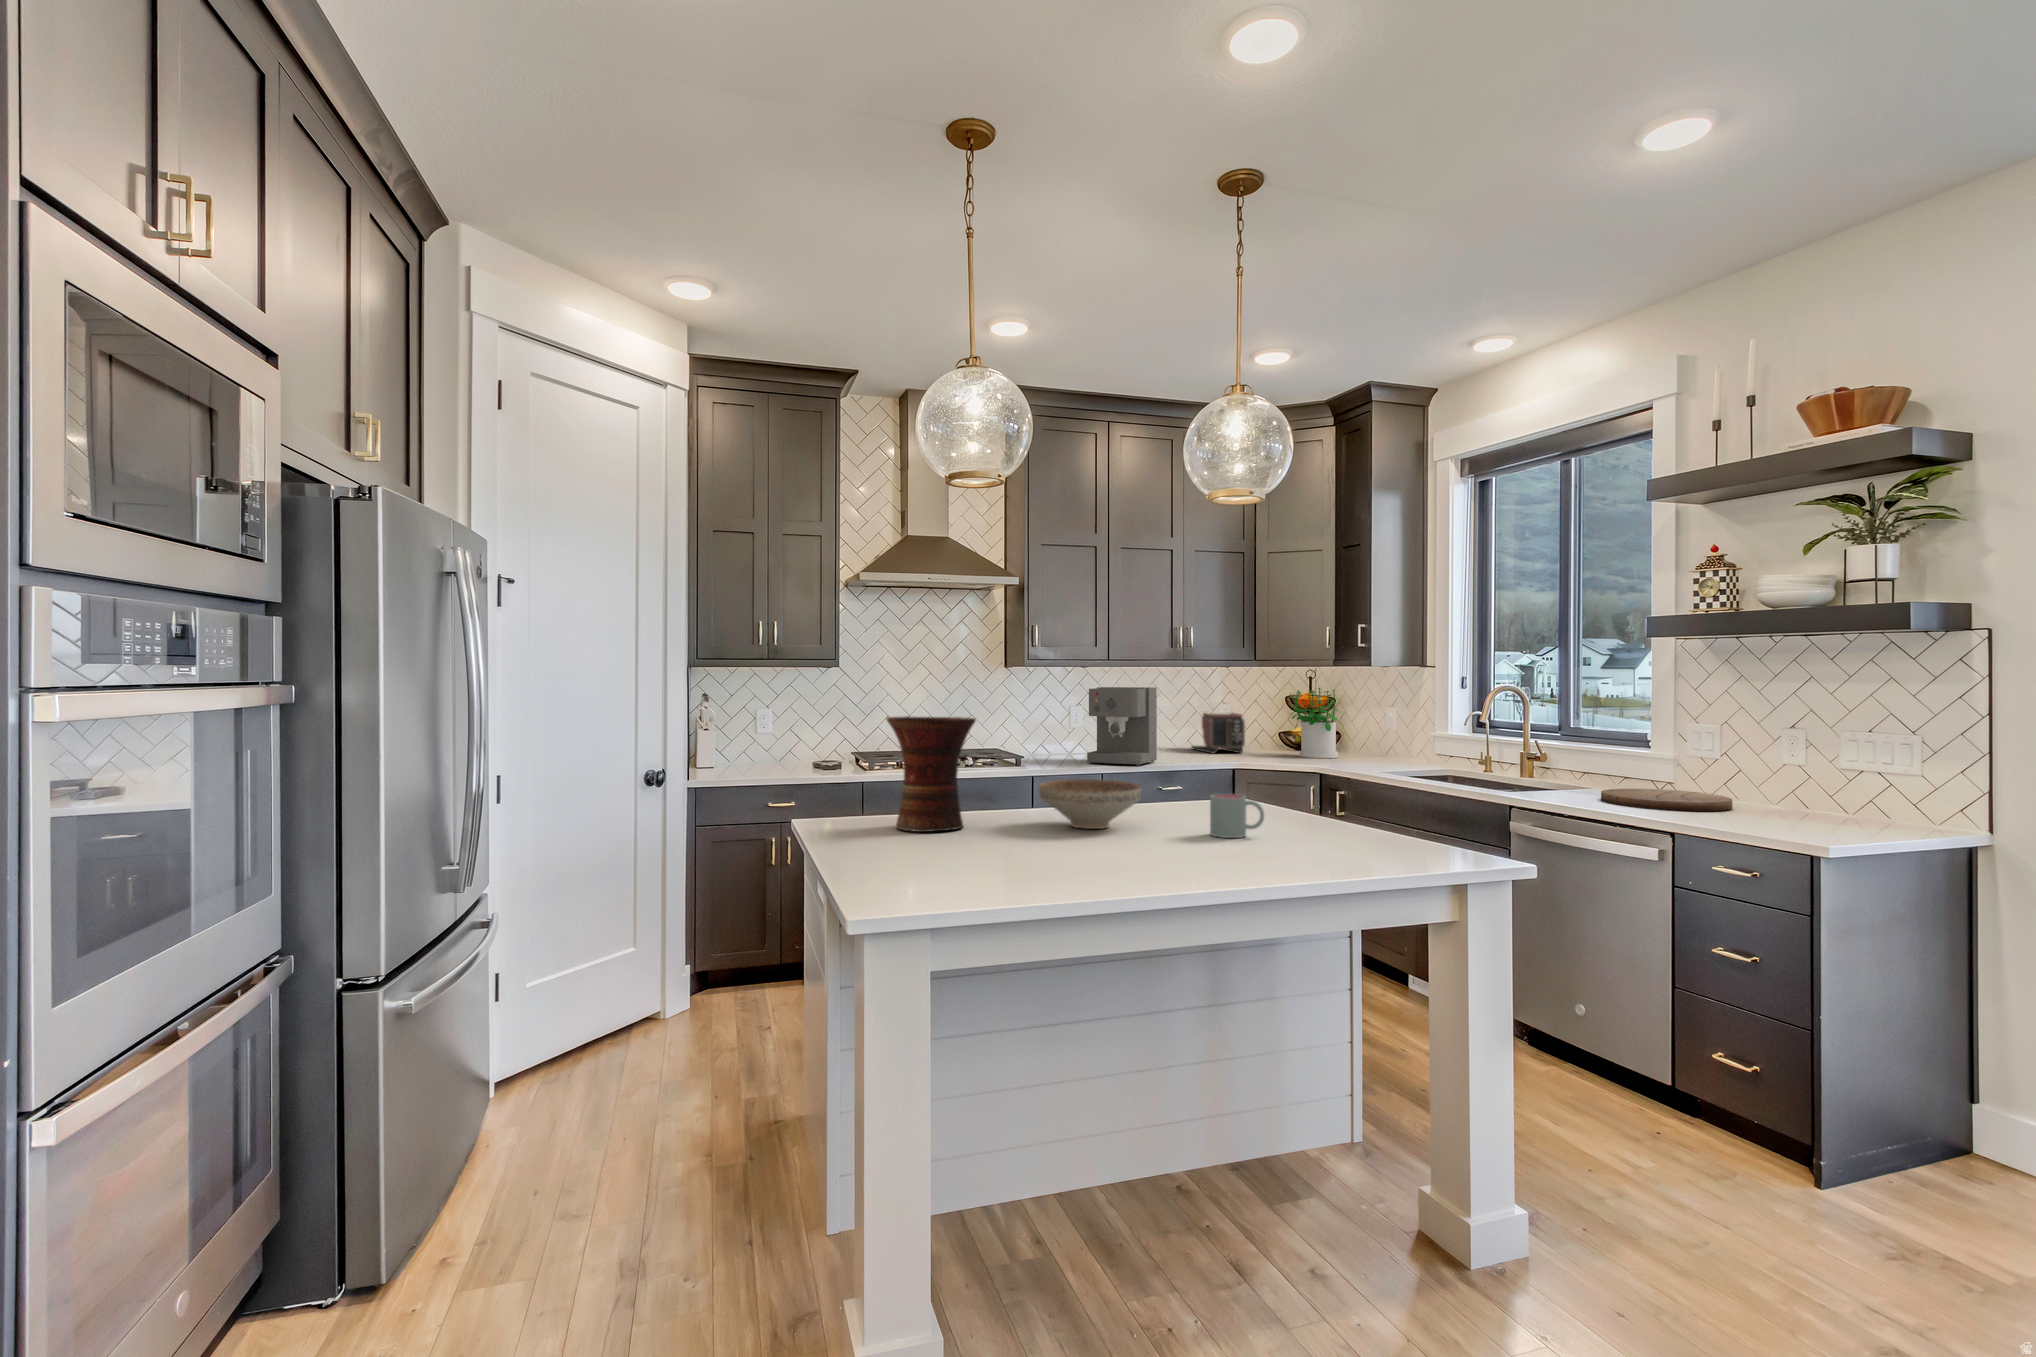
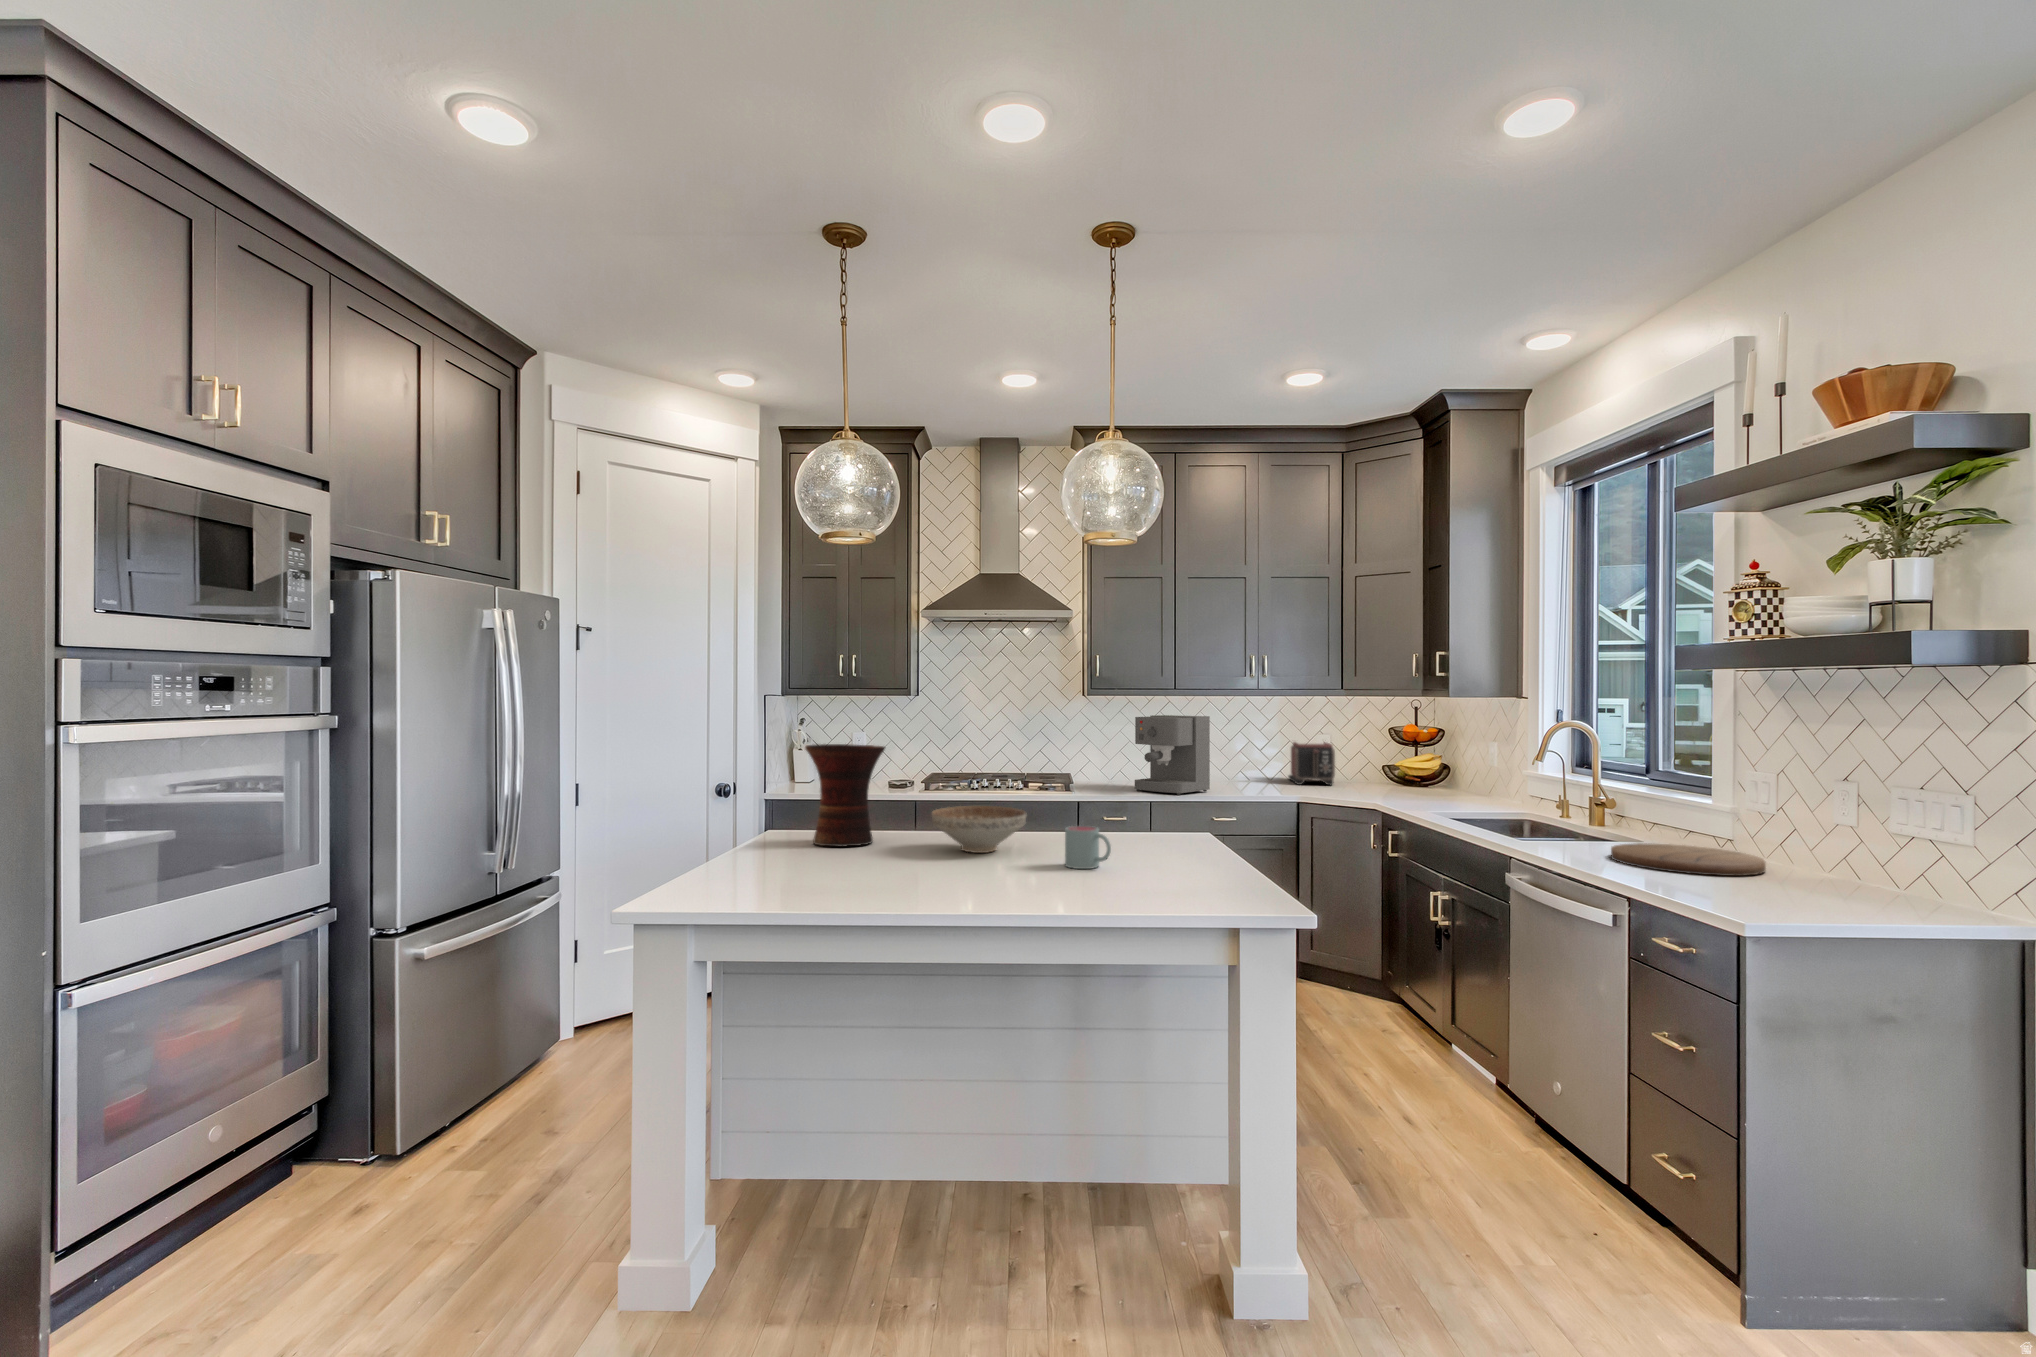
potted plant: present [1290,688,1342,758] -> none [1375,718,1441,794]

